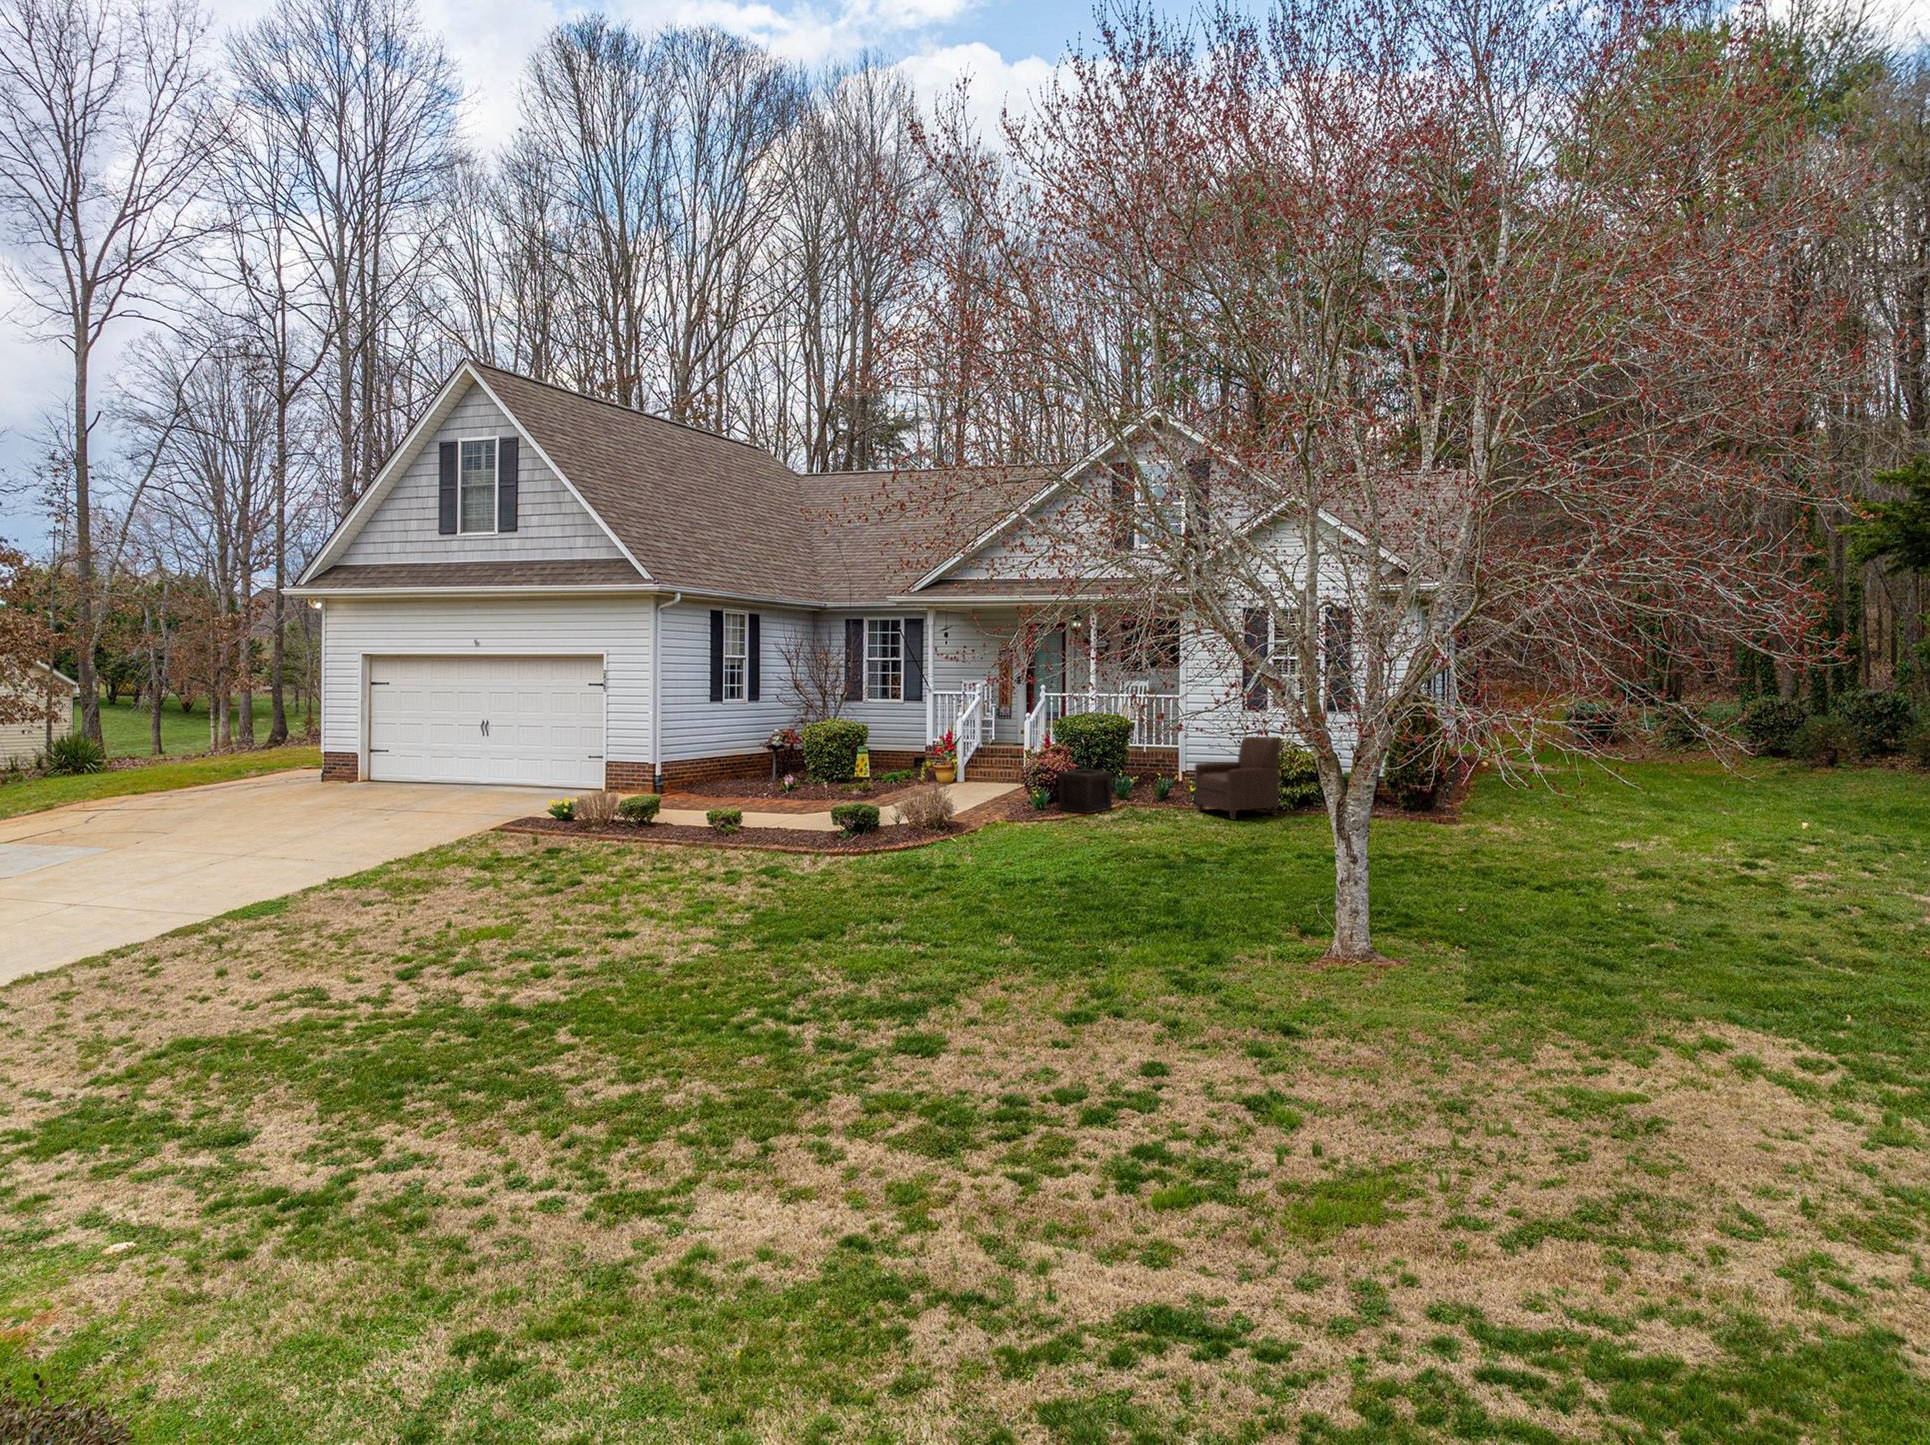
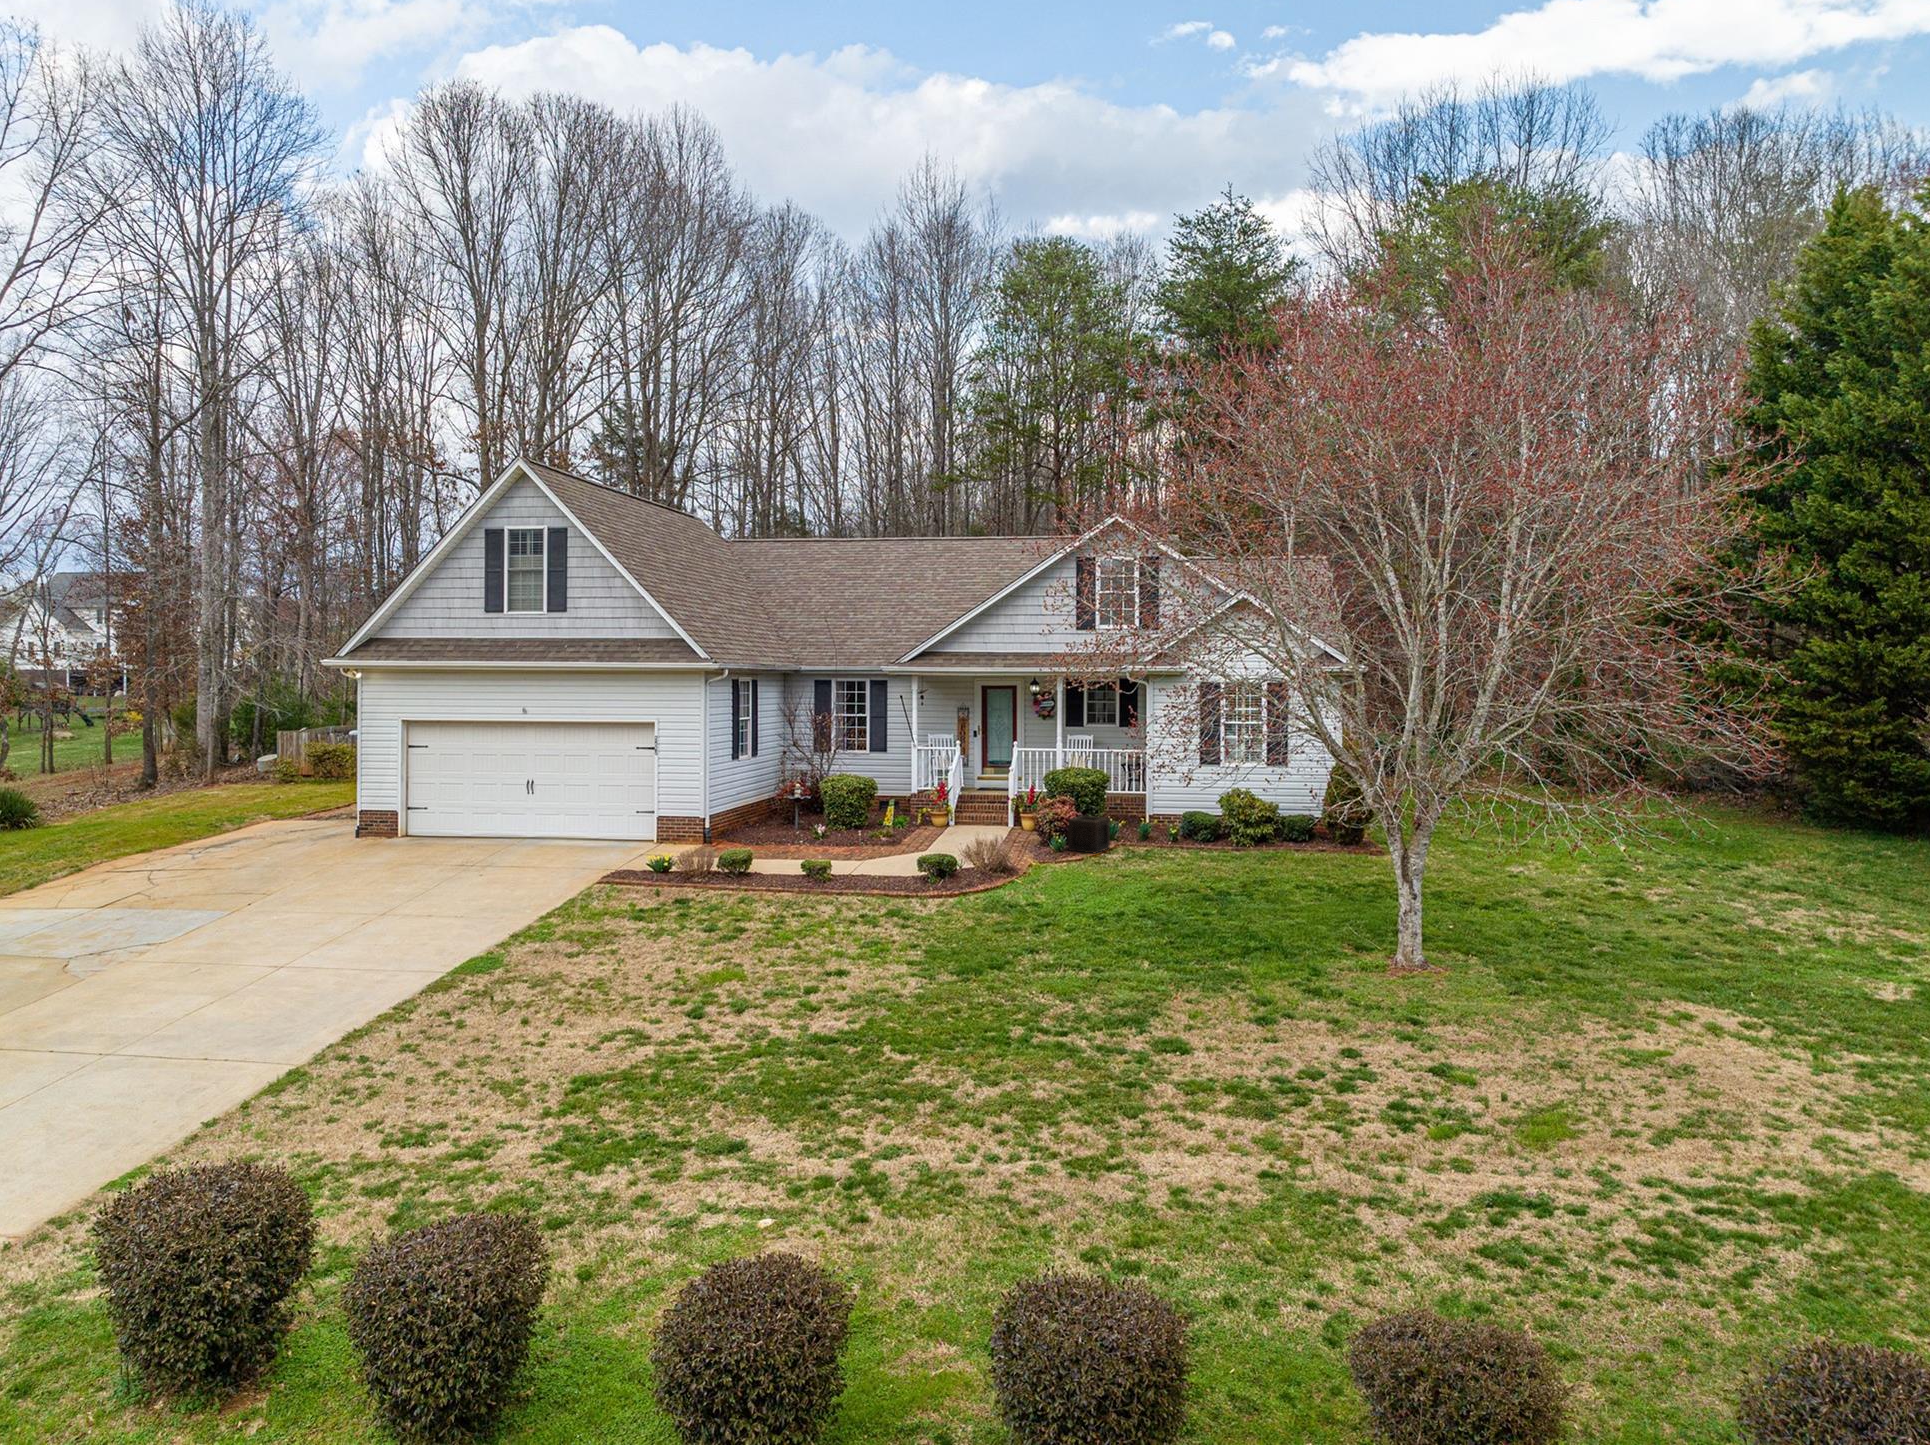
chair: present [1195,737,1280,820] -> none [1177,784,1246,855]

